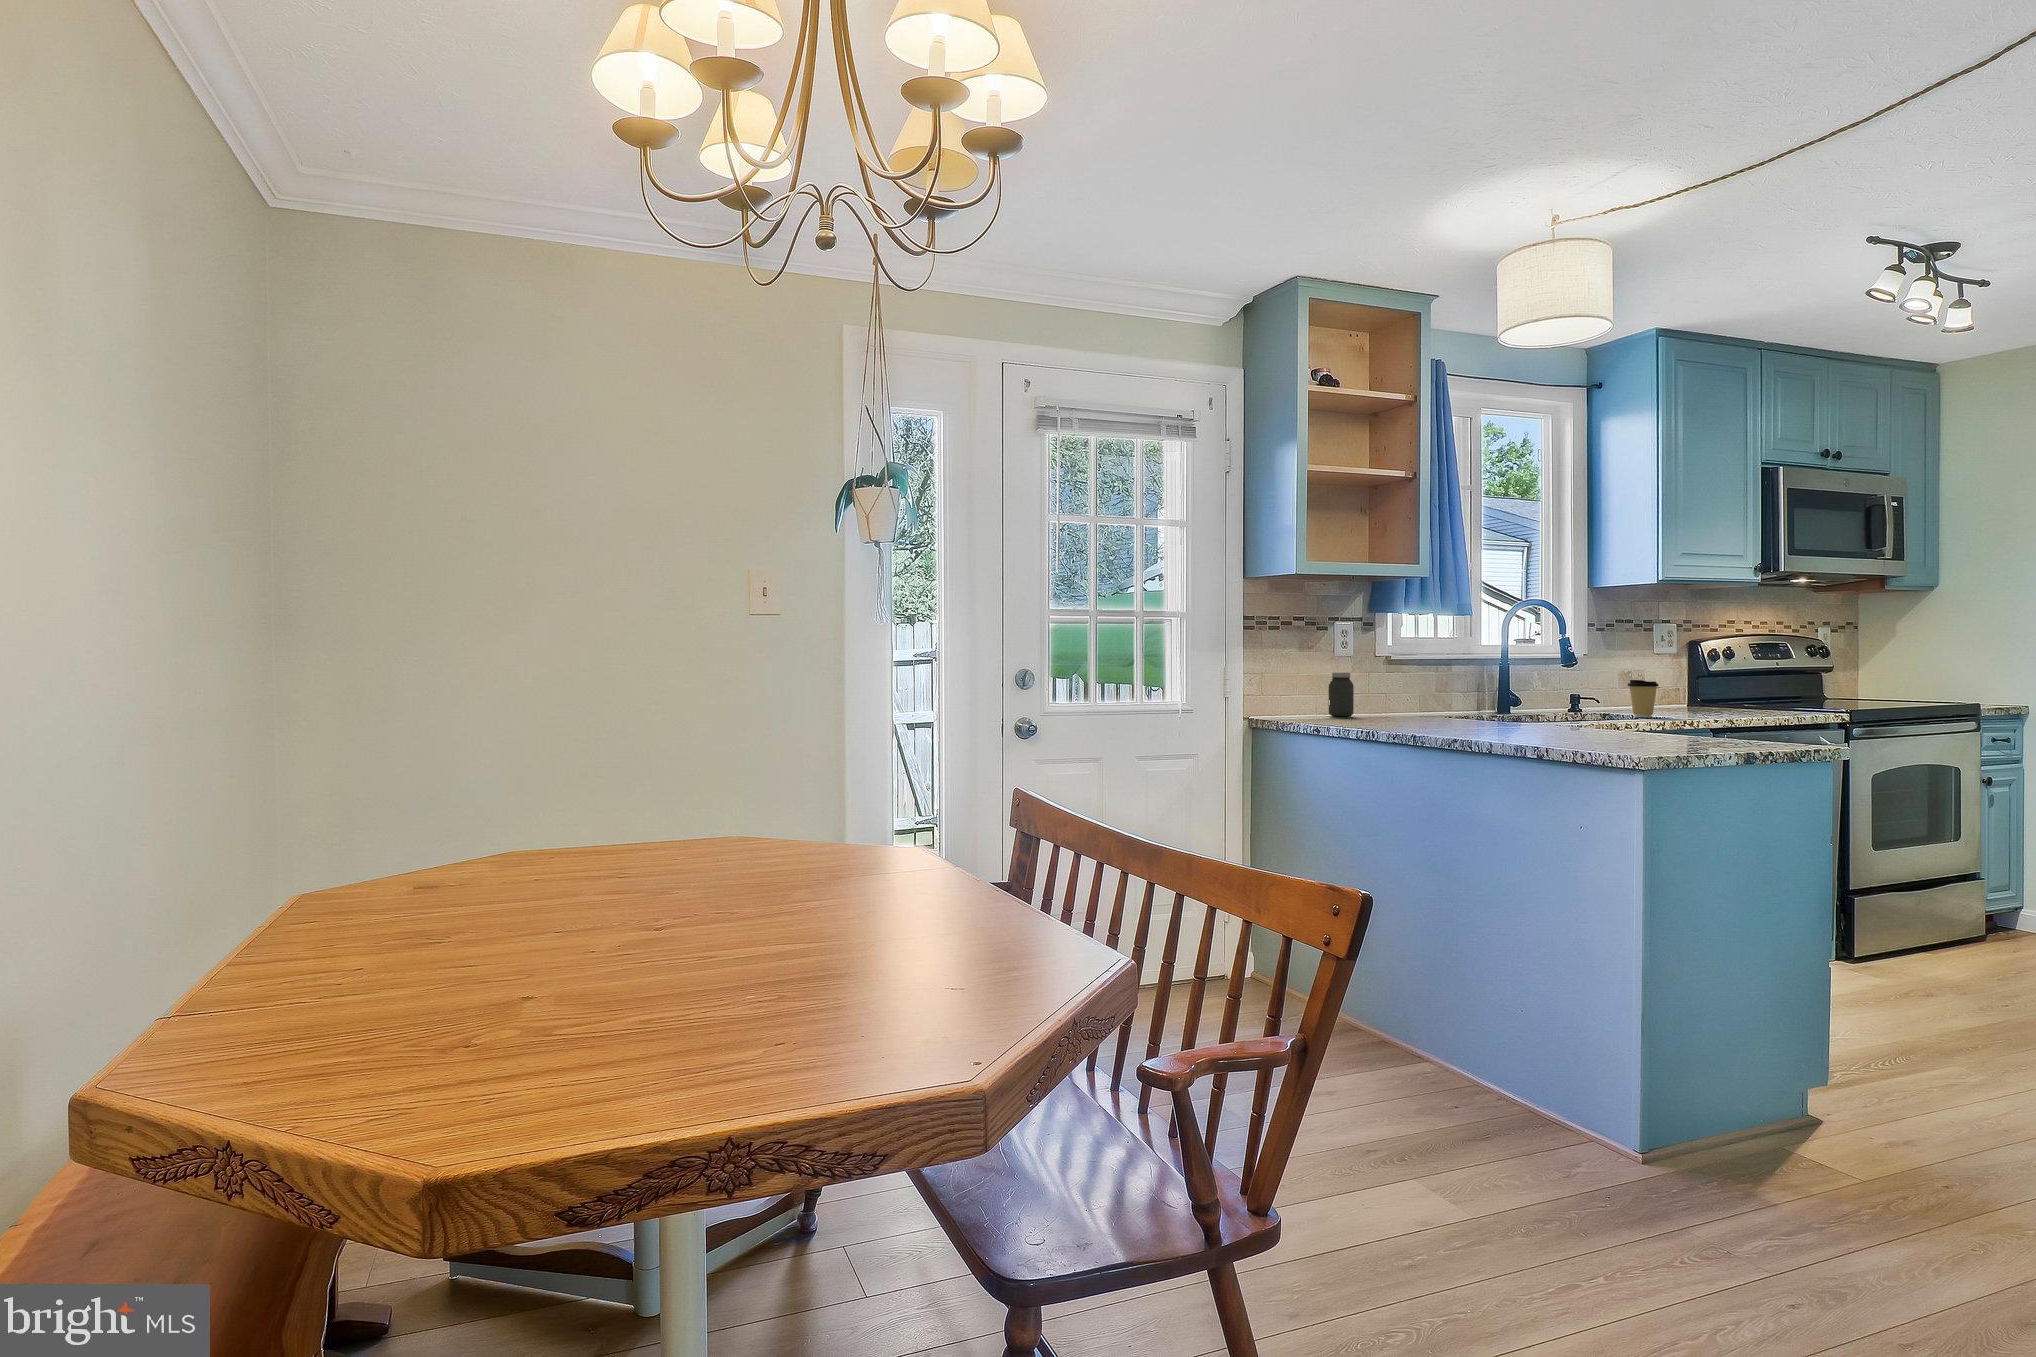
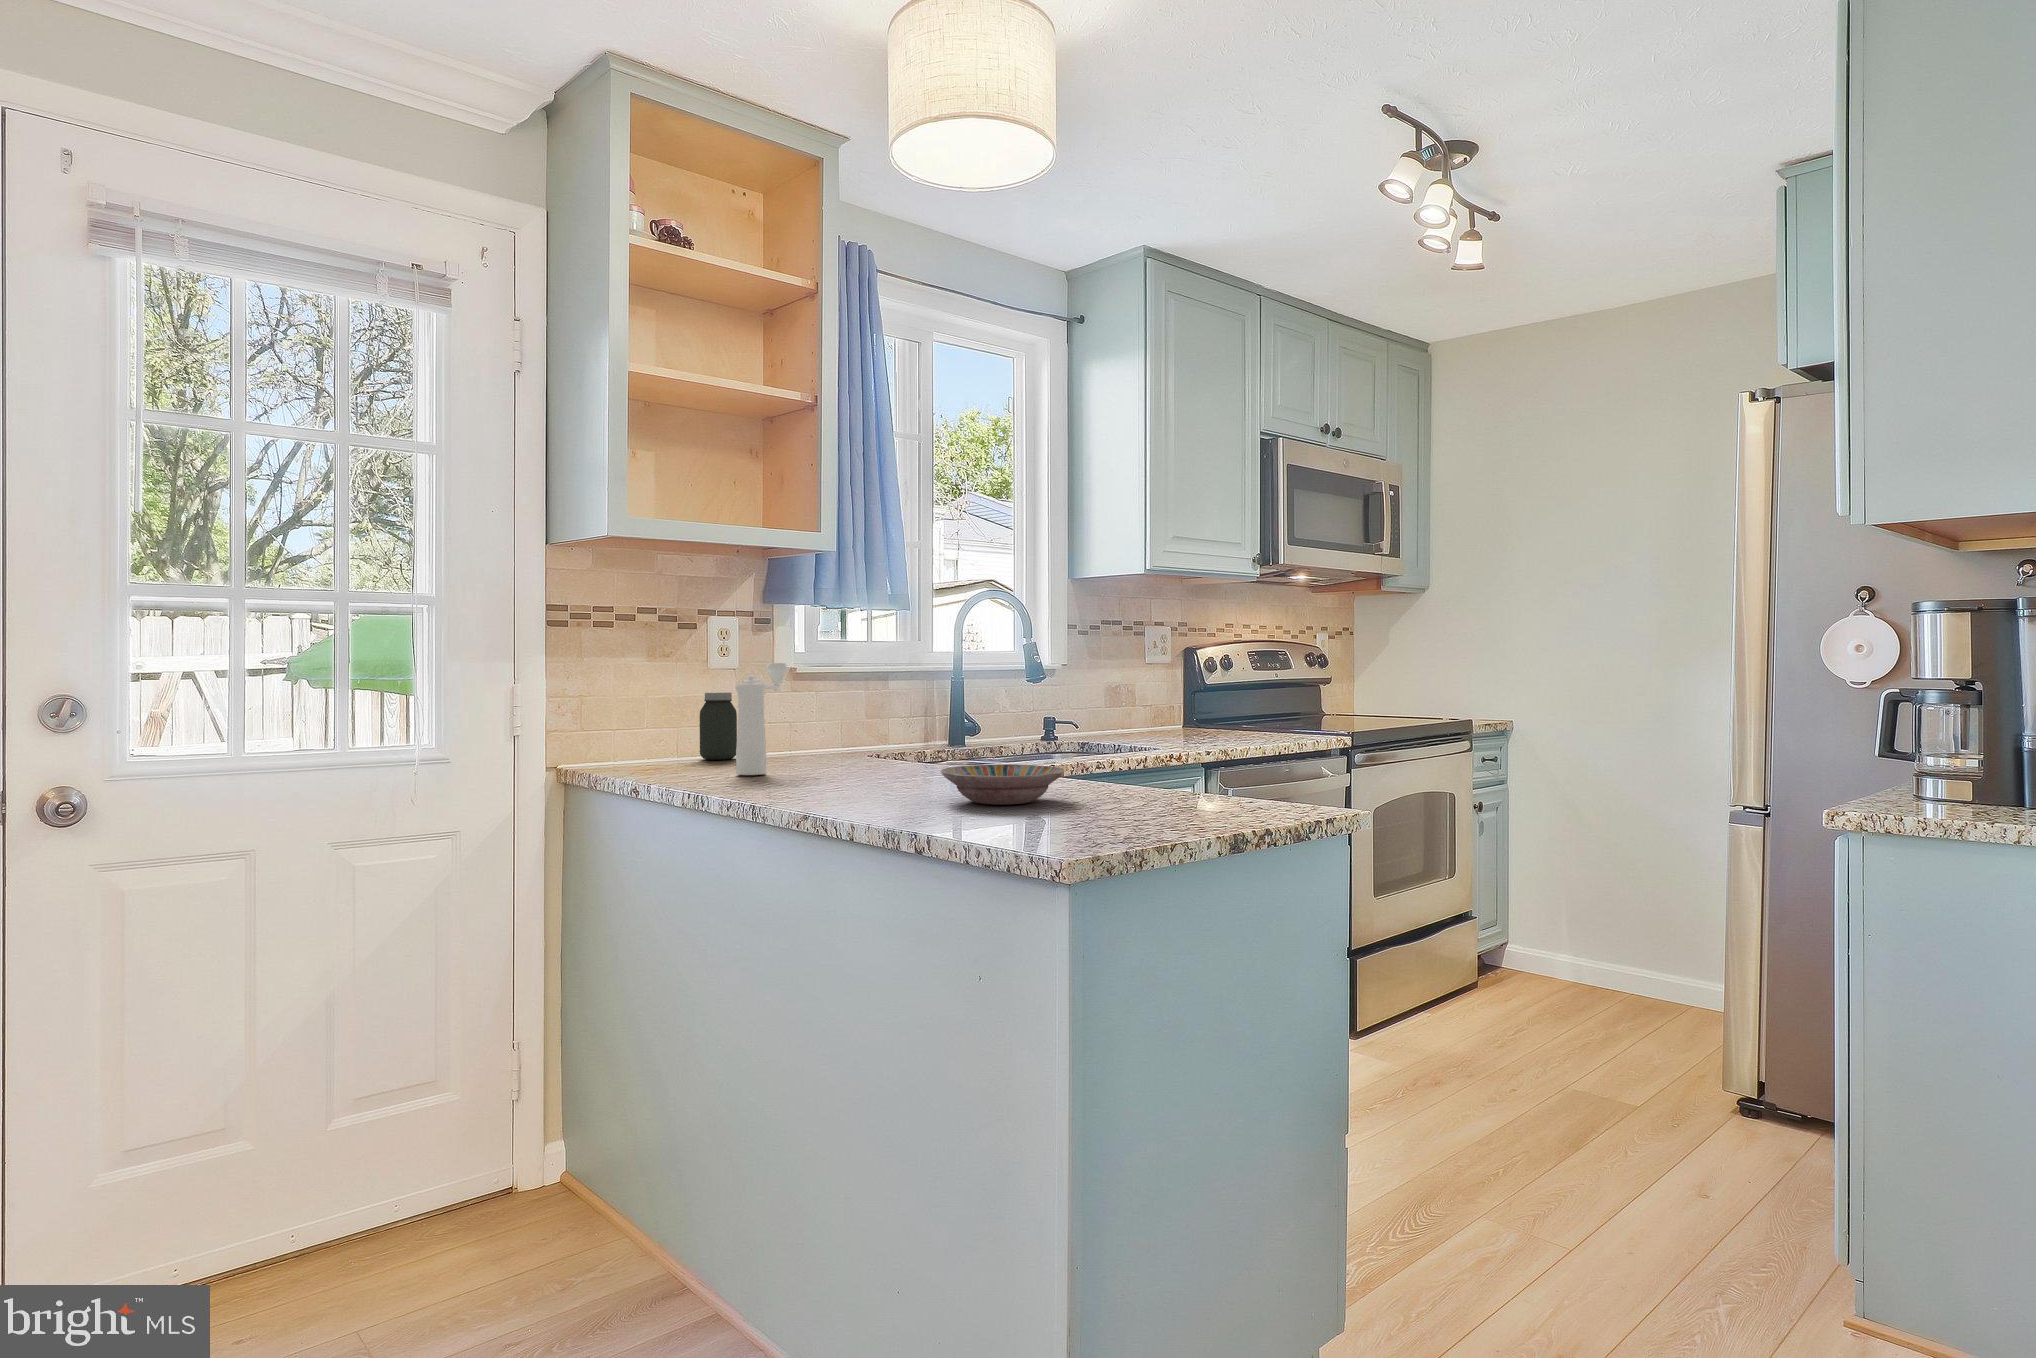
pepper mill: none [1372,652,1401,723] -> present [736,663,788,775]
coffee cup: present [1628,680,1659,717] -> none [1103,700,1141,752]
bowl: none [1535,715,1621,737] -> present [941,764,1065,804]

